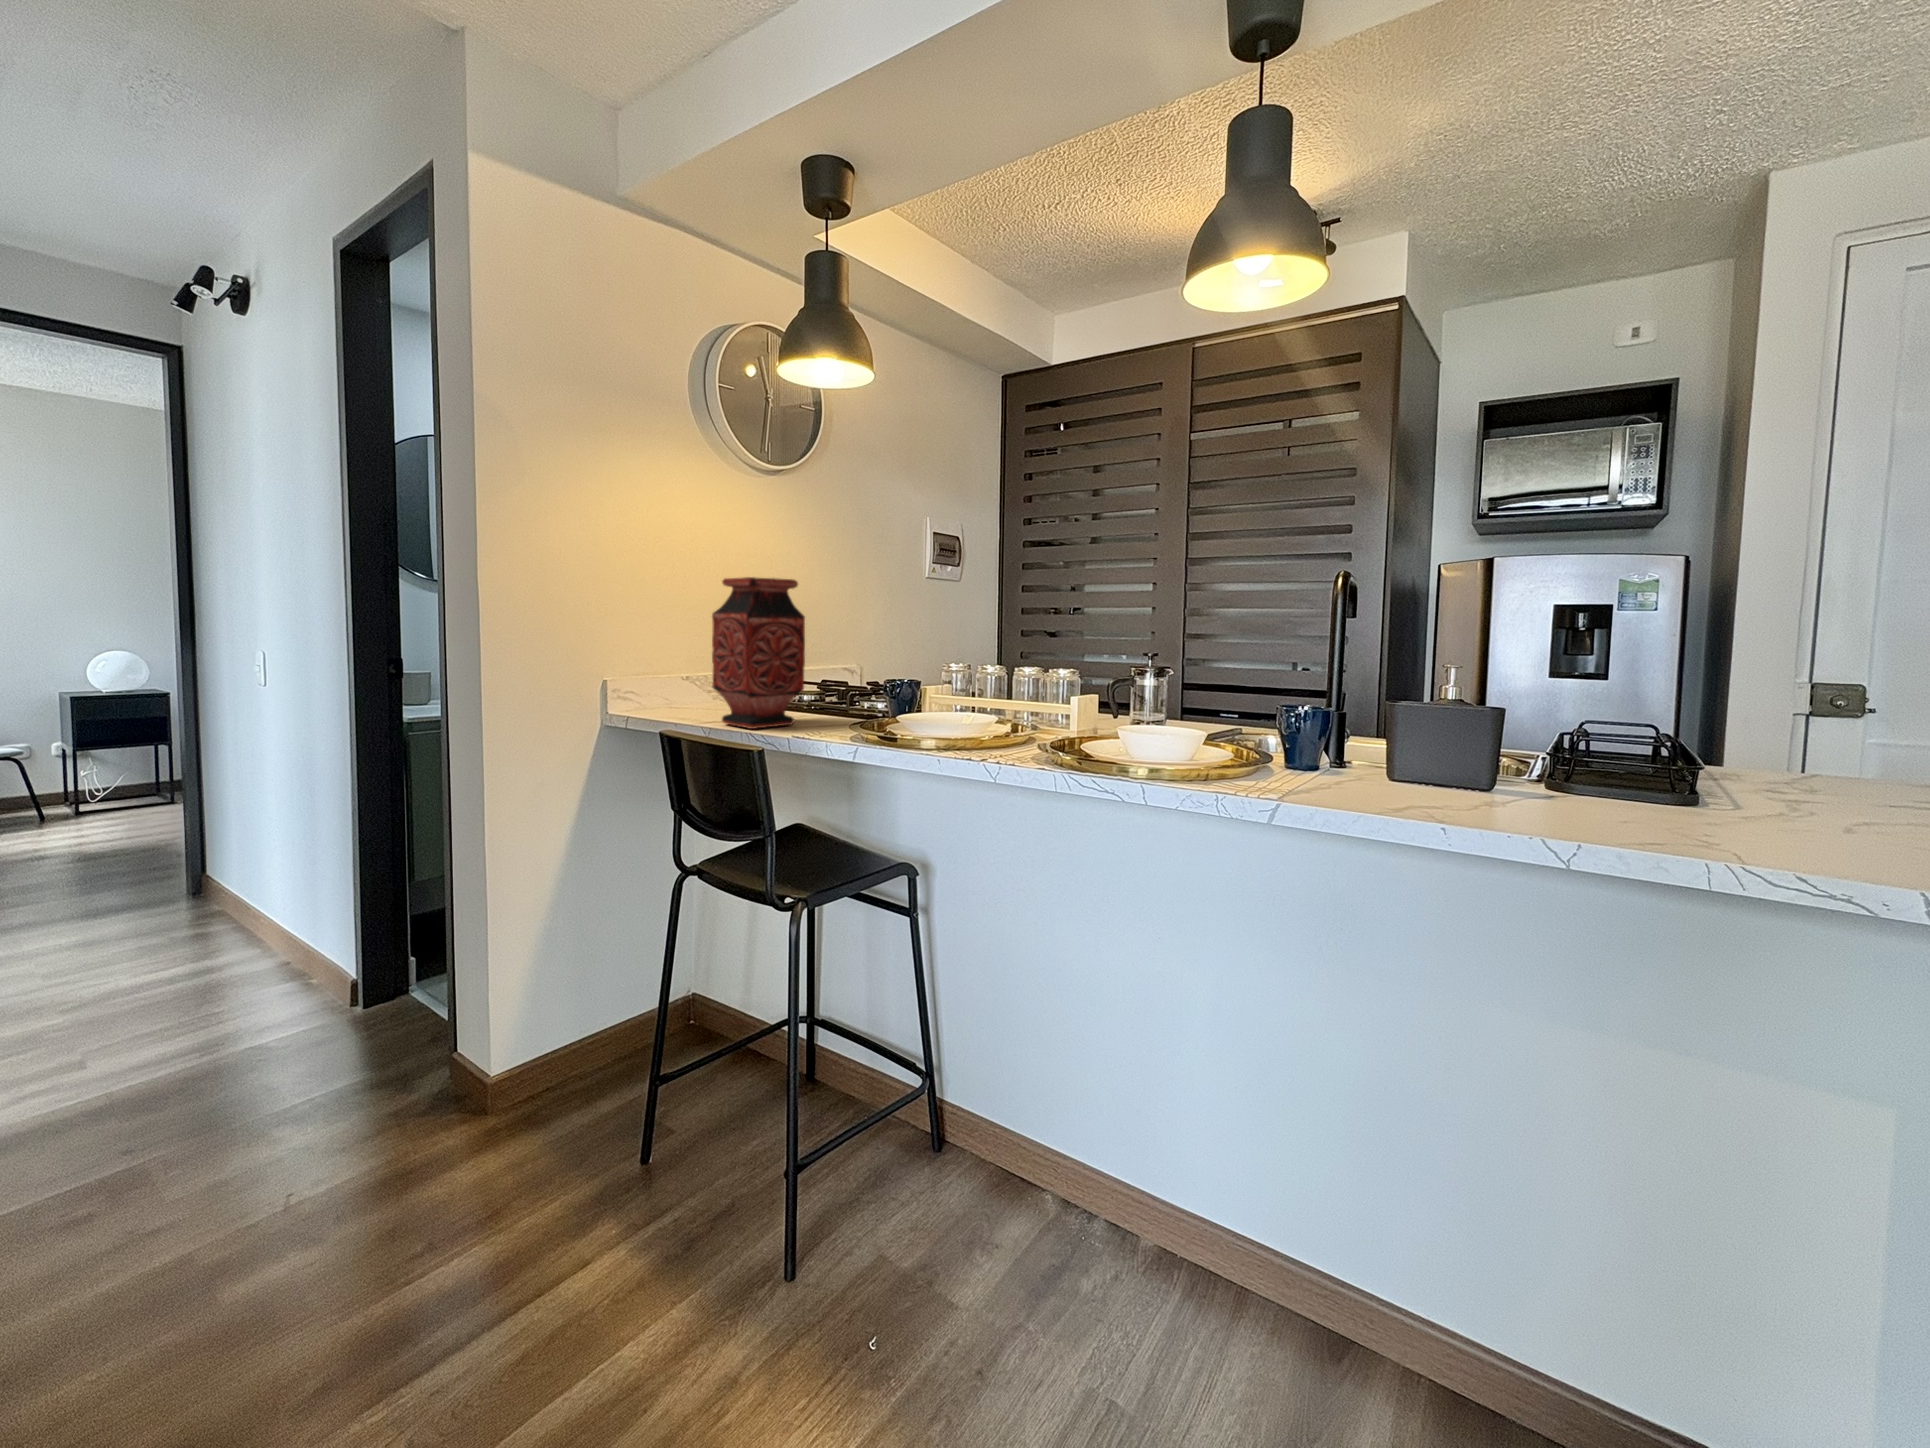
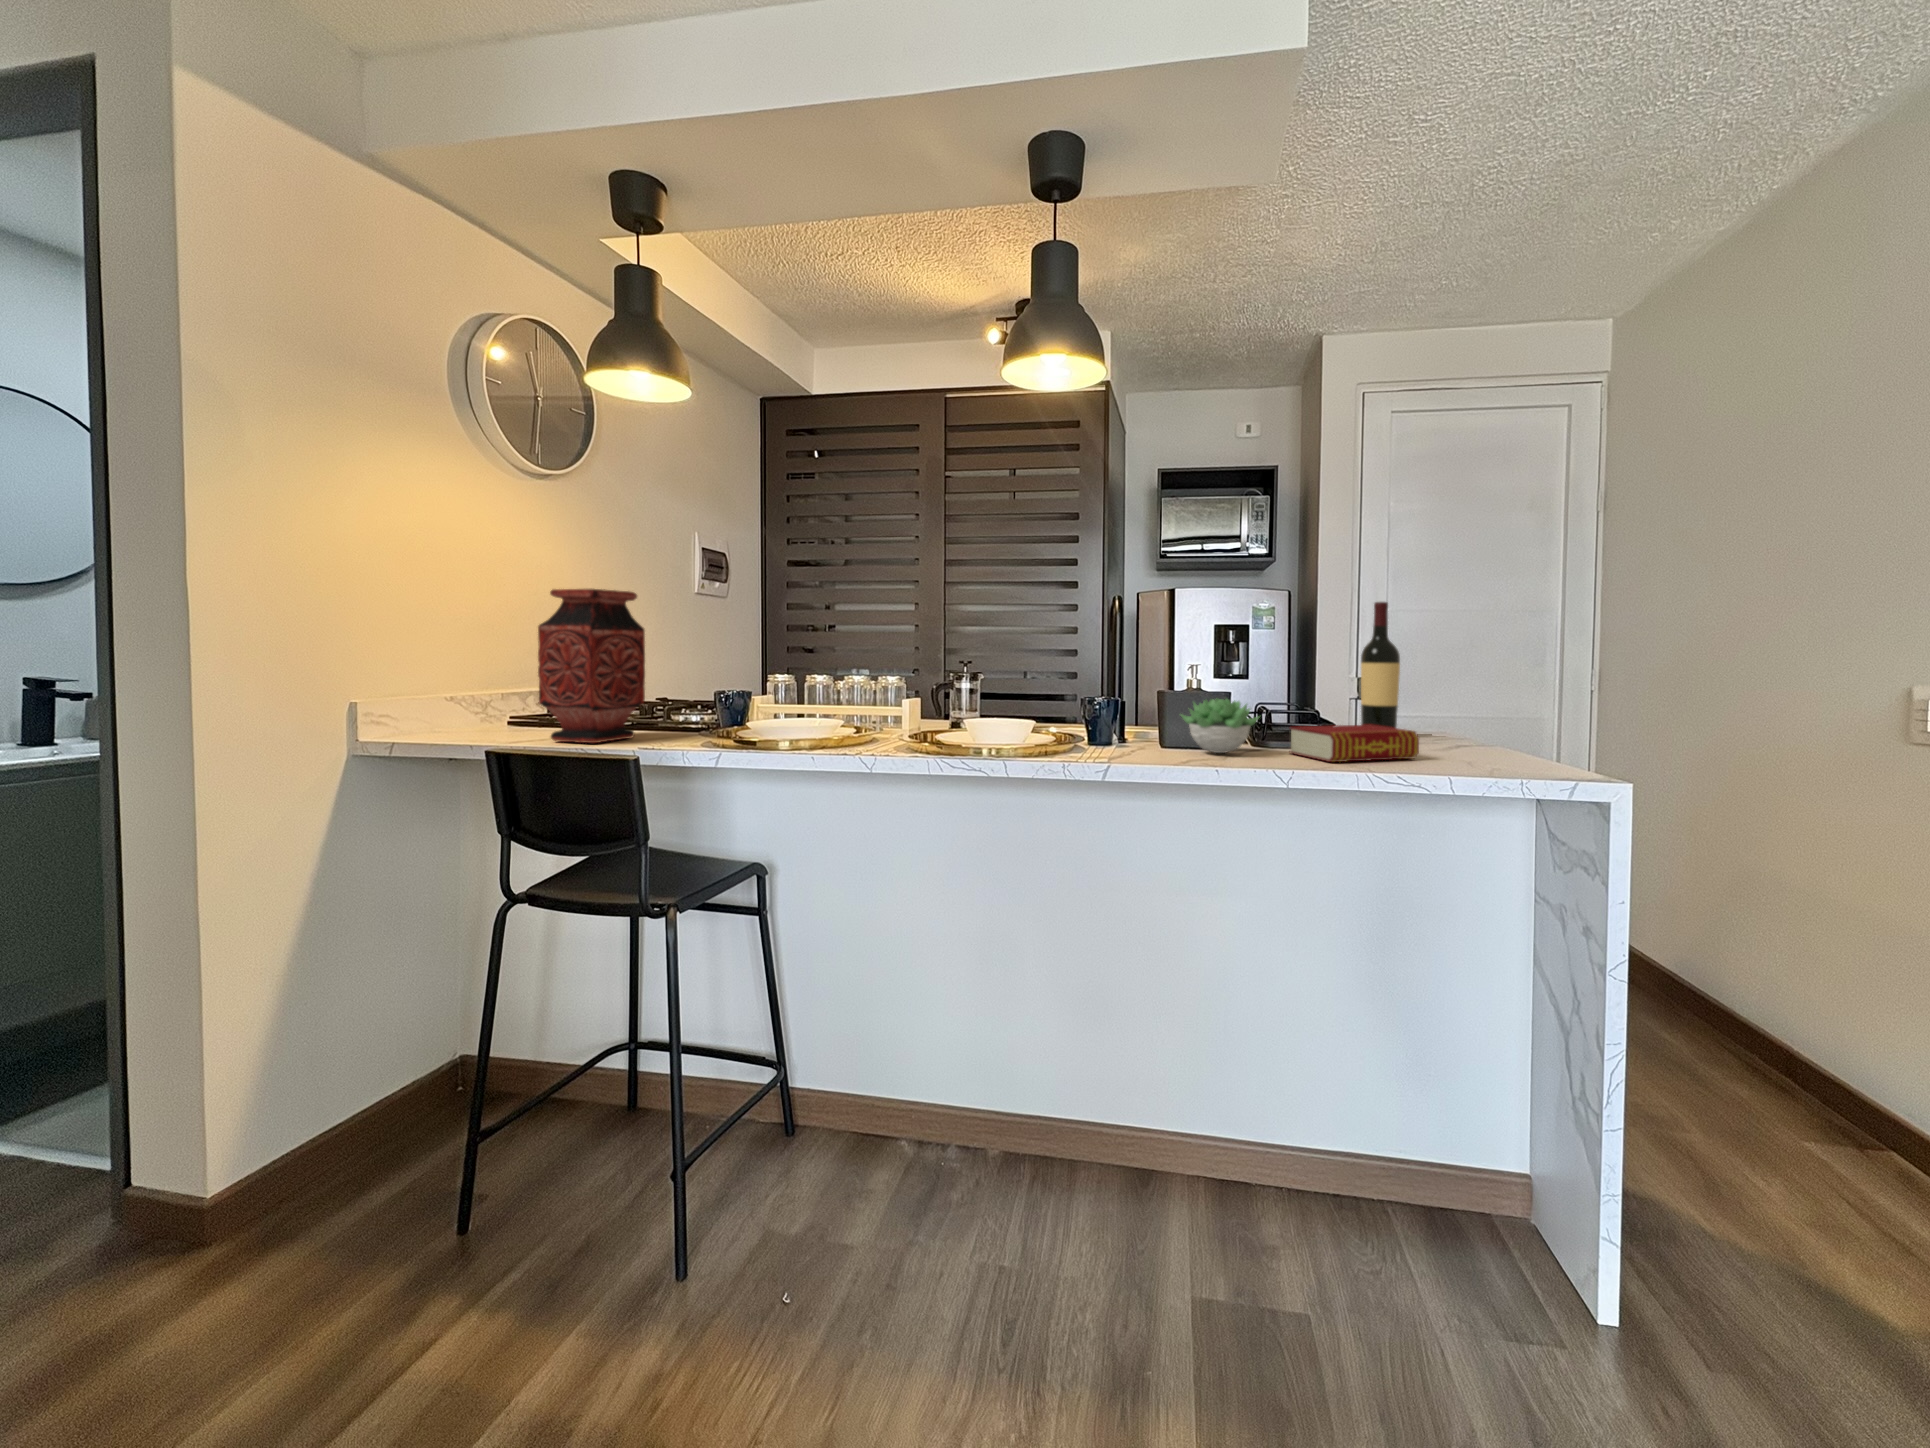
wine bottle: none [1768,576,1860,802] -> present [1361,602,1400,728]
succulent plant: none [1402,725,1541,805] -> present [1181,698,1259,753]
book: none [1594,775,1872,852] -> present [1290,725,1419,762]

